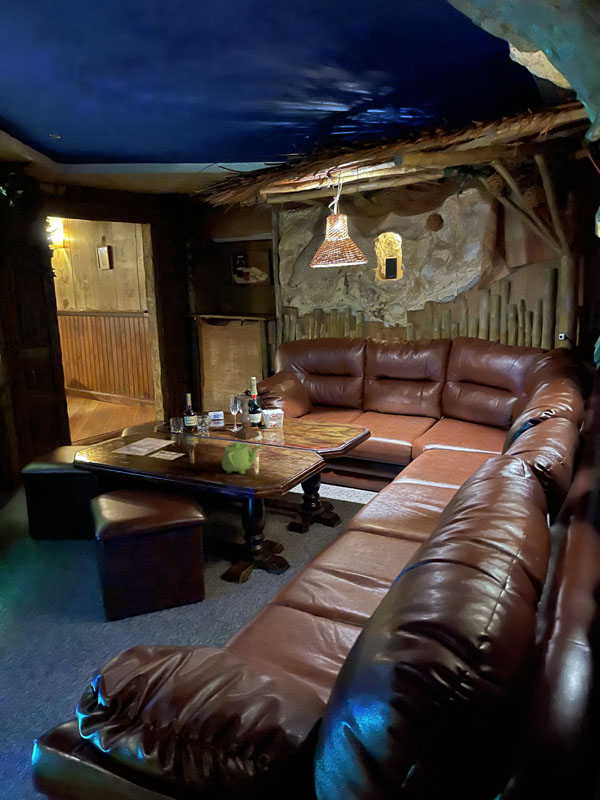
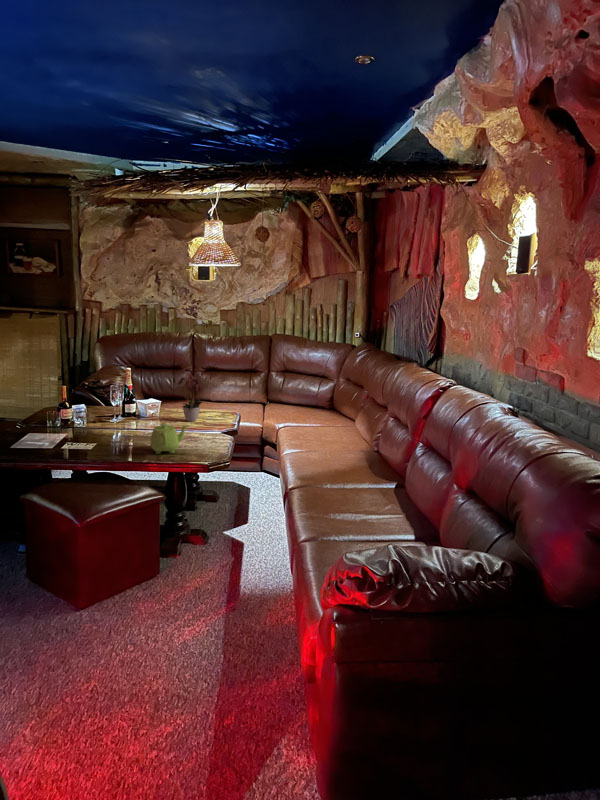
flower arrangement: none [291,378,318,437] -> present [178,368,204,422]
candle holder: present [234,396,259,439] -> none [121,384,146,427]

